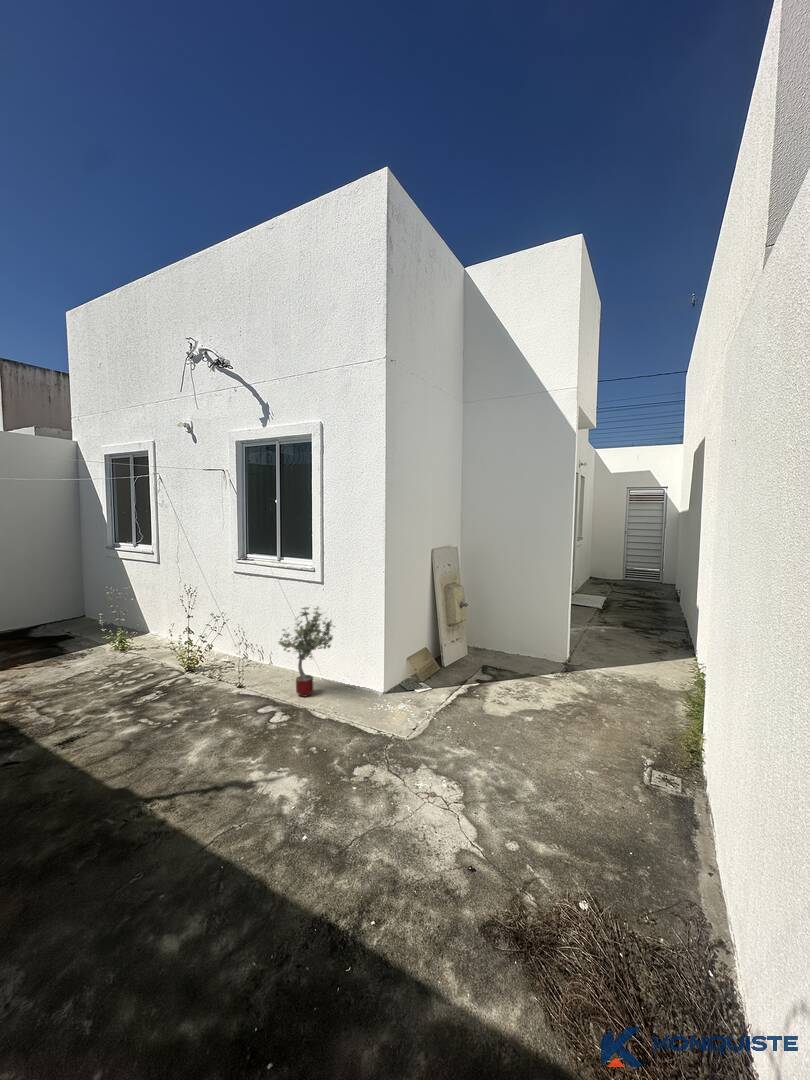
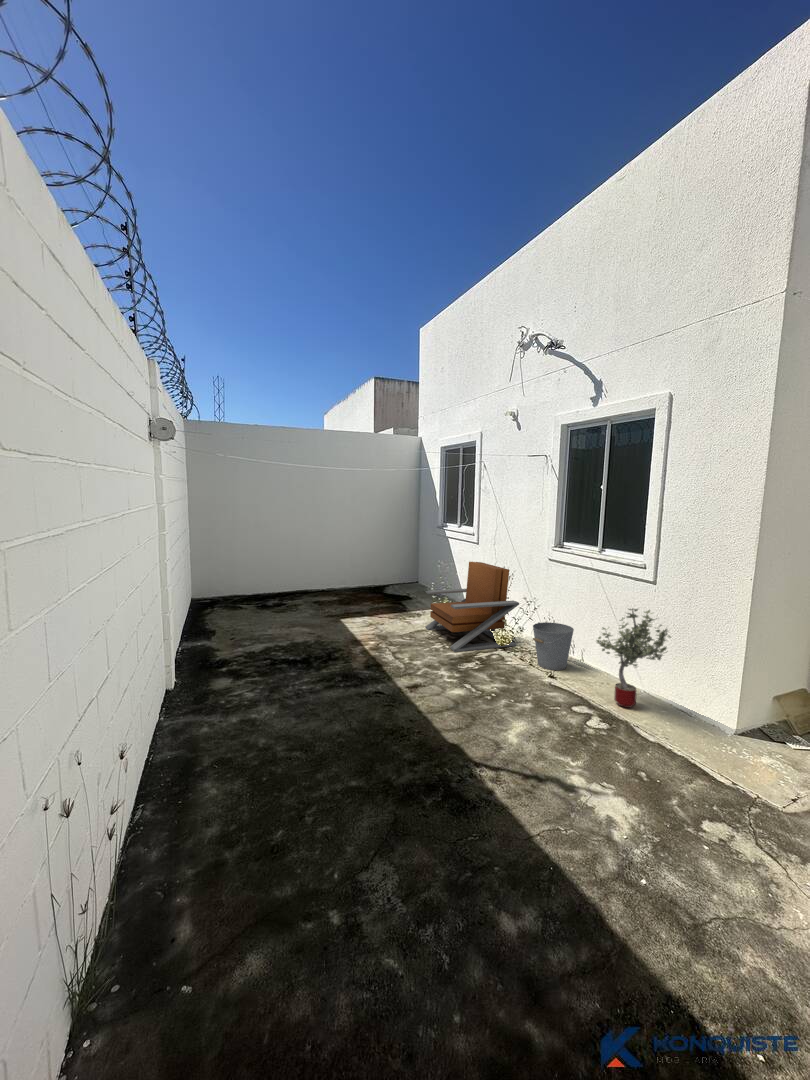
lounge chair: none [89,583,206,688] -> present [425,562,519,652]
bucket: none [218,633,260,680] -> present [533,622,574,670]

